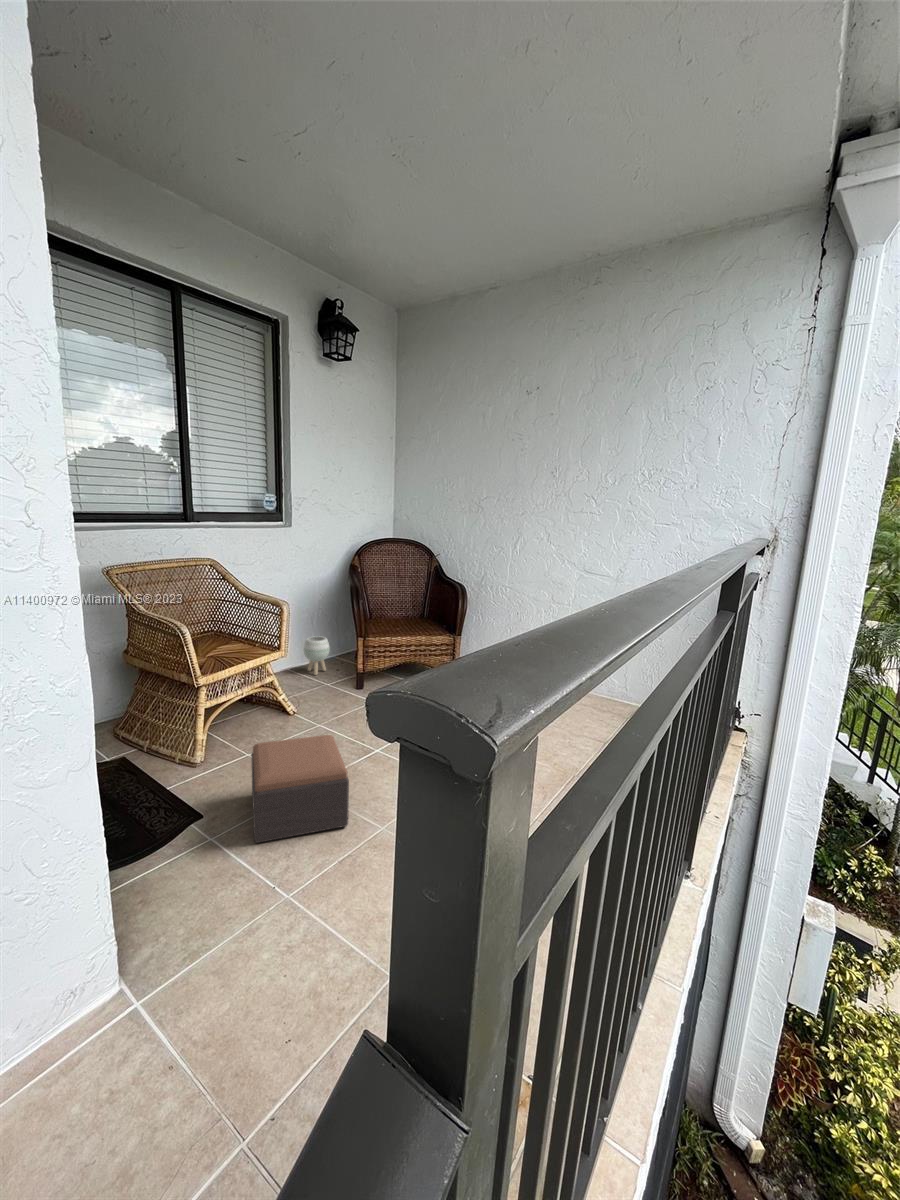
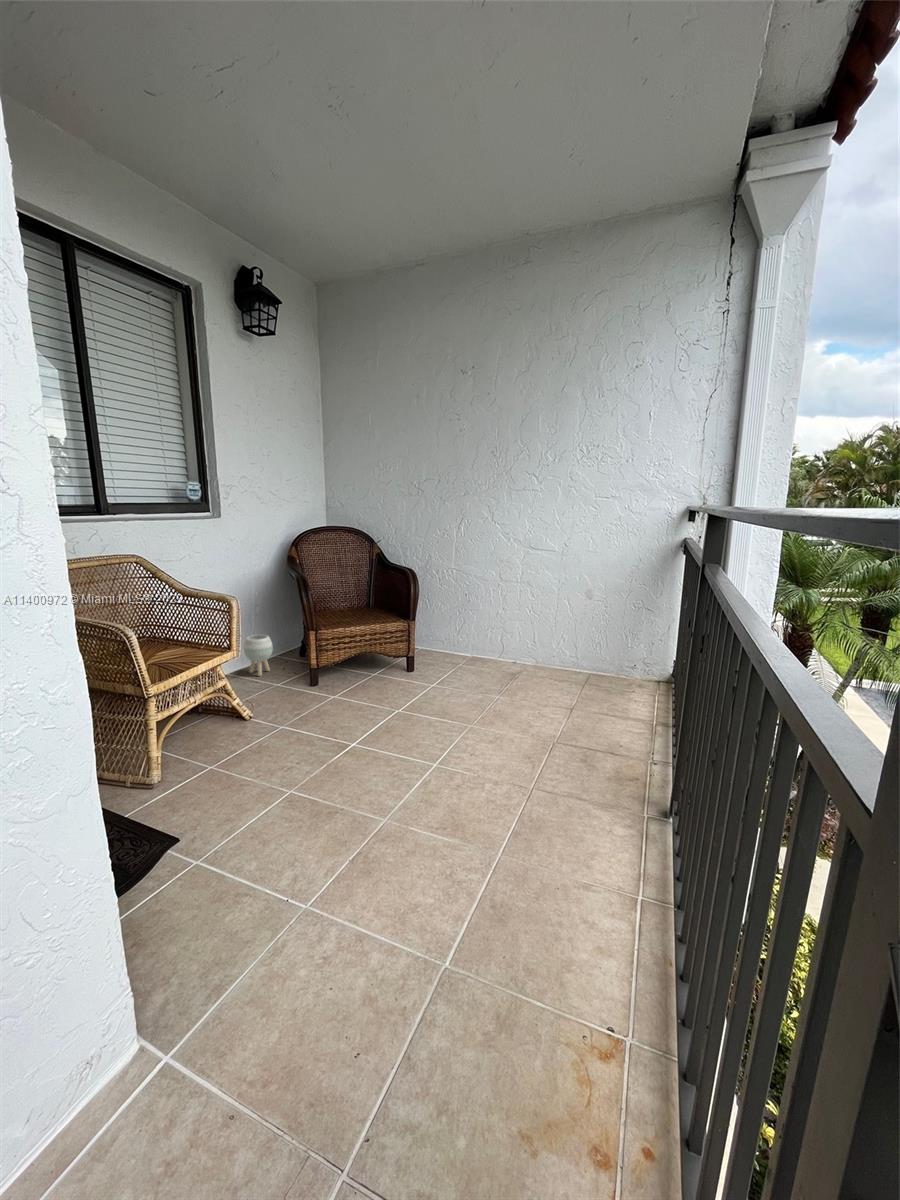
footstool: present [251,735,349,843] -> none [226,731,347,857]

